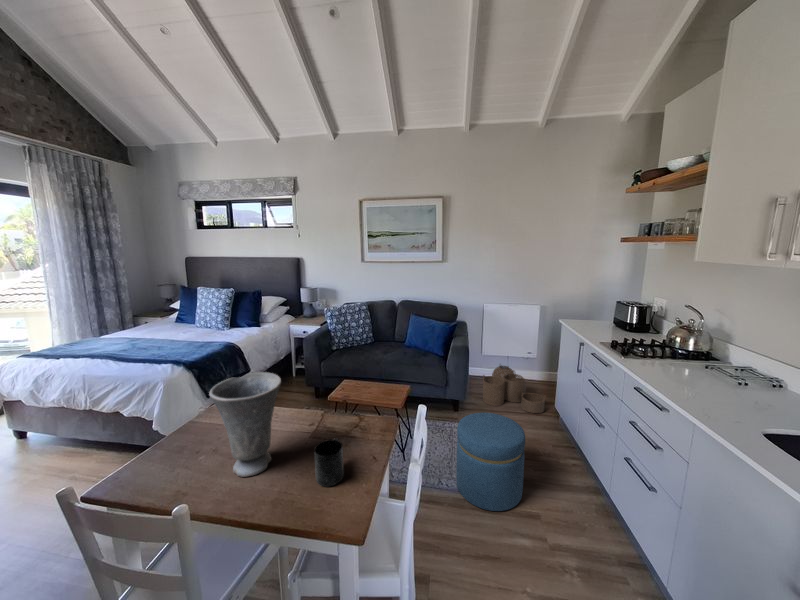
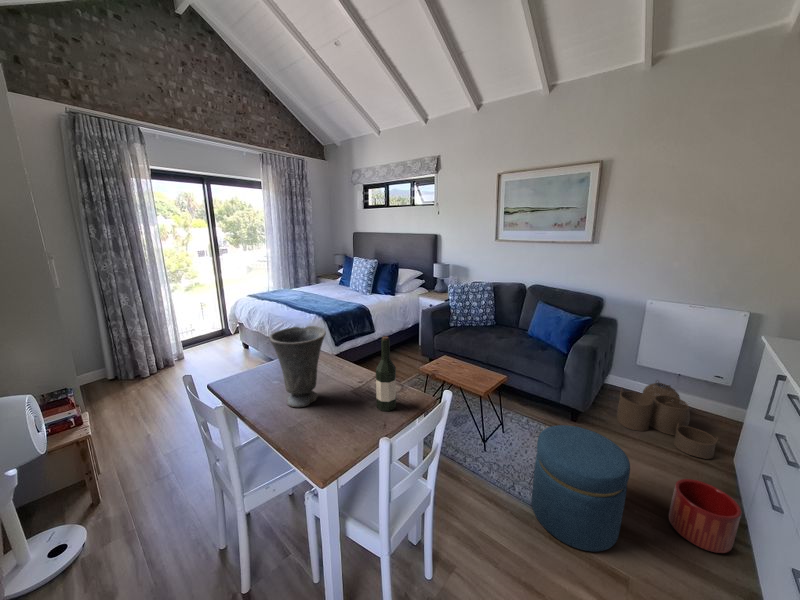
wine bottle: none [341,367,364,446] -> present [376,336,396,411]
planter: none [540,428,579,474] -> present [669,479,742,553]
mug: present [314,438,344,486] -> none [329,395,358,436]

